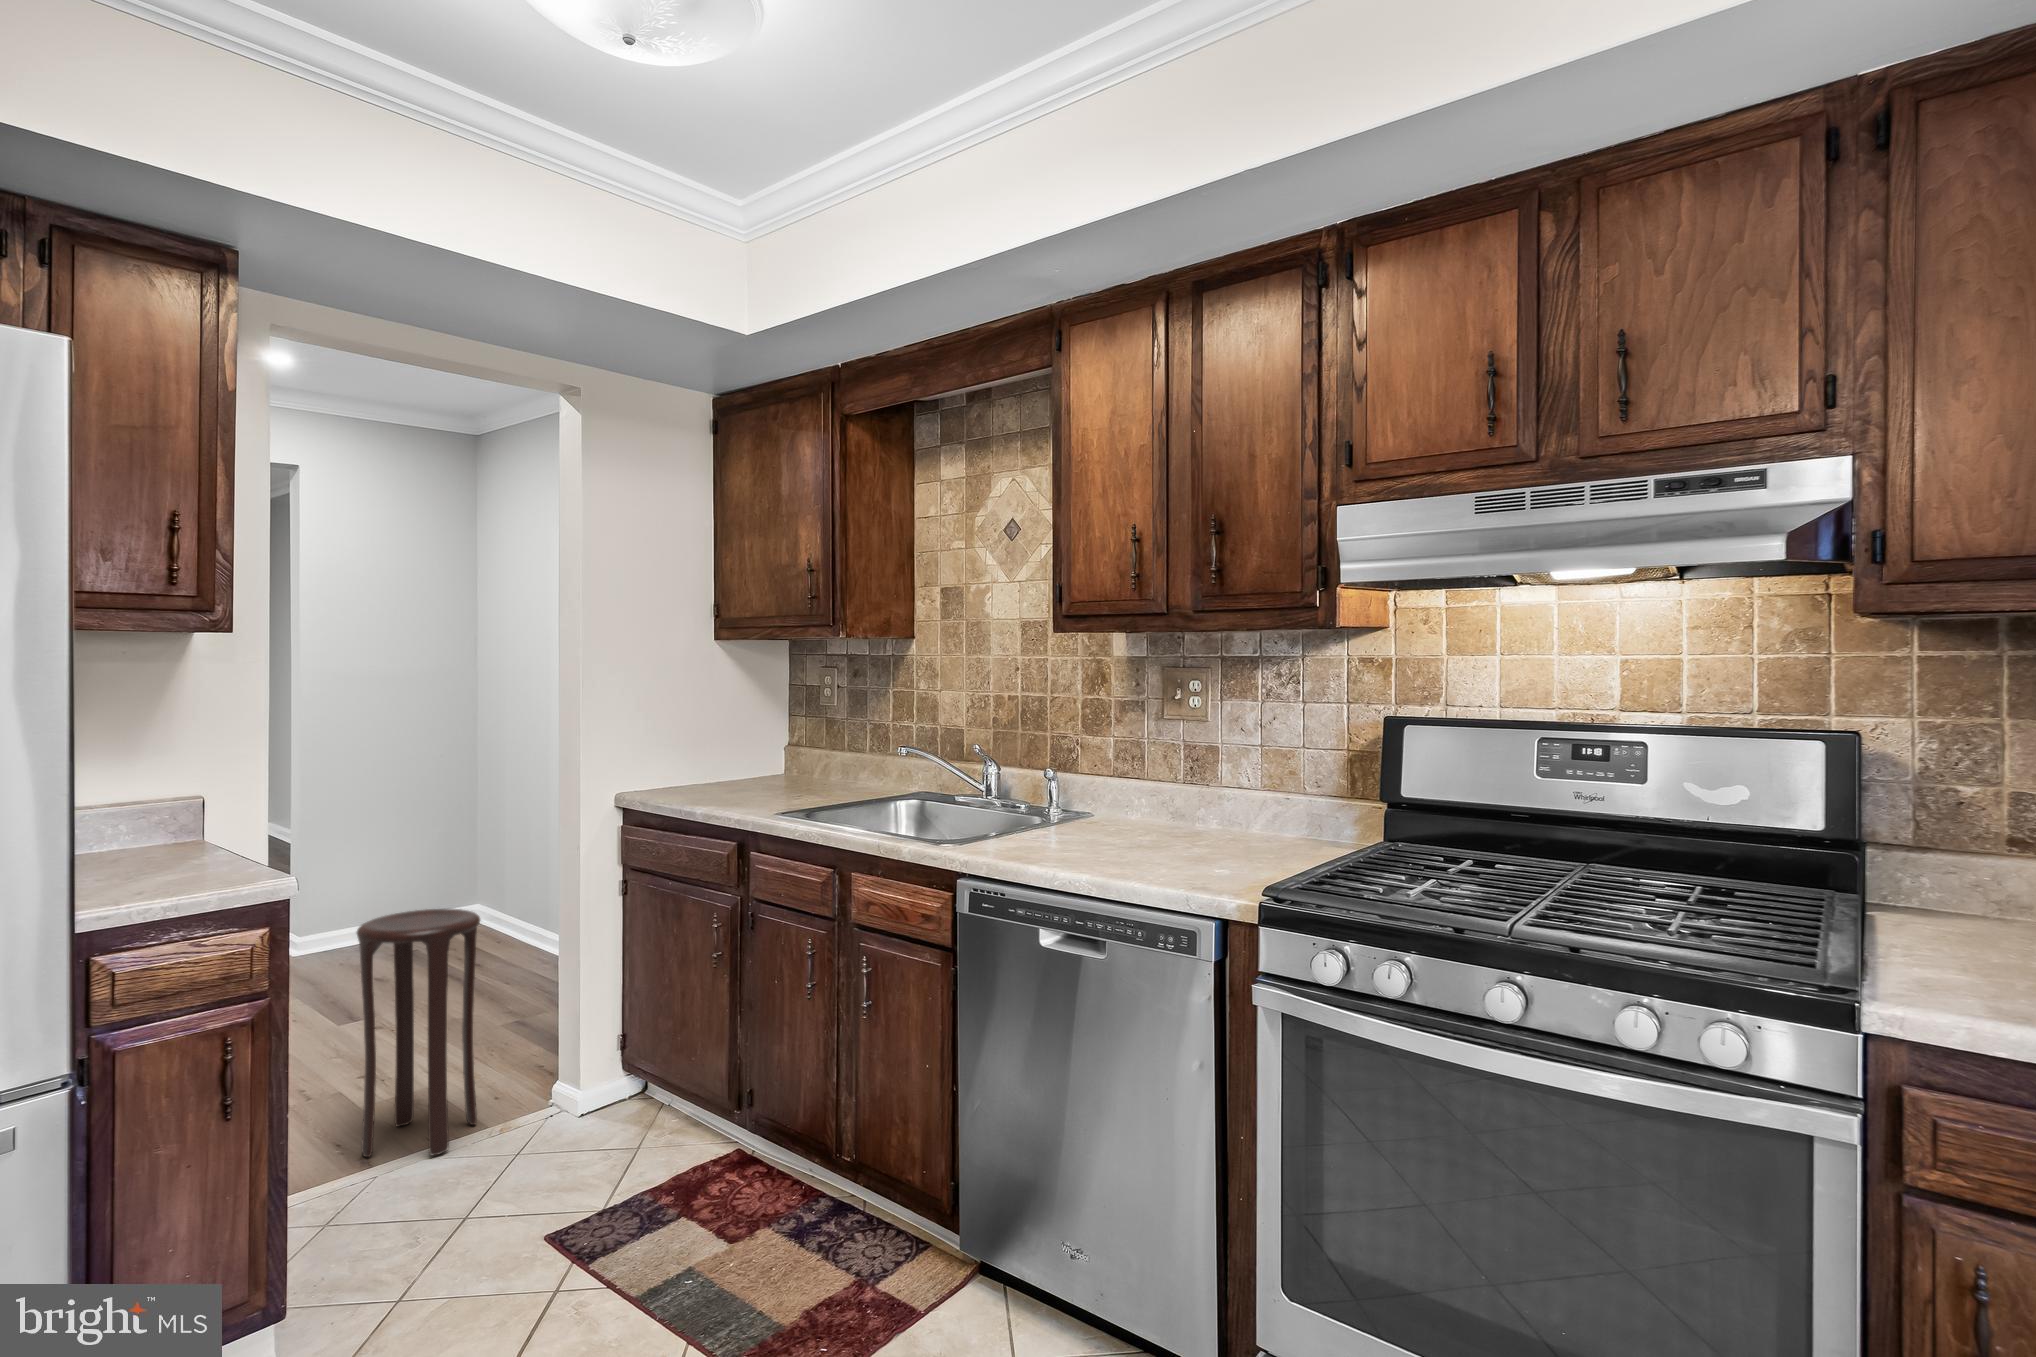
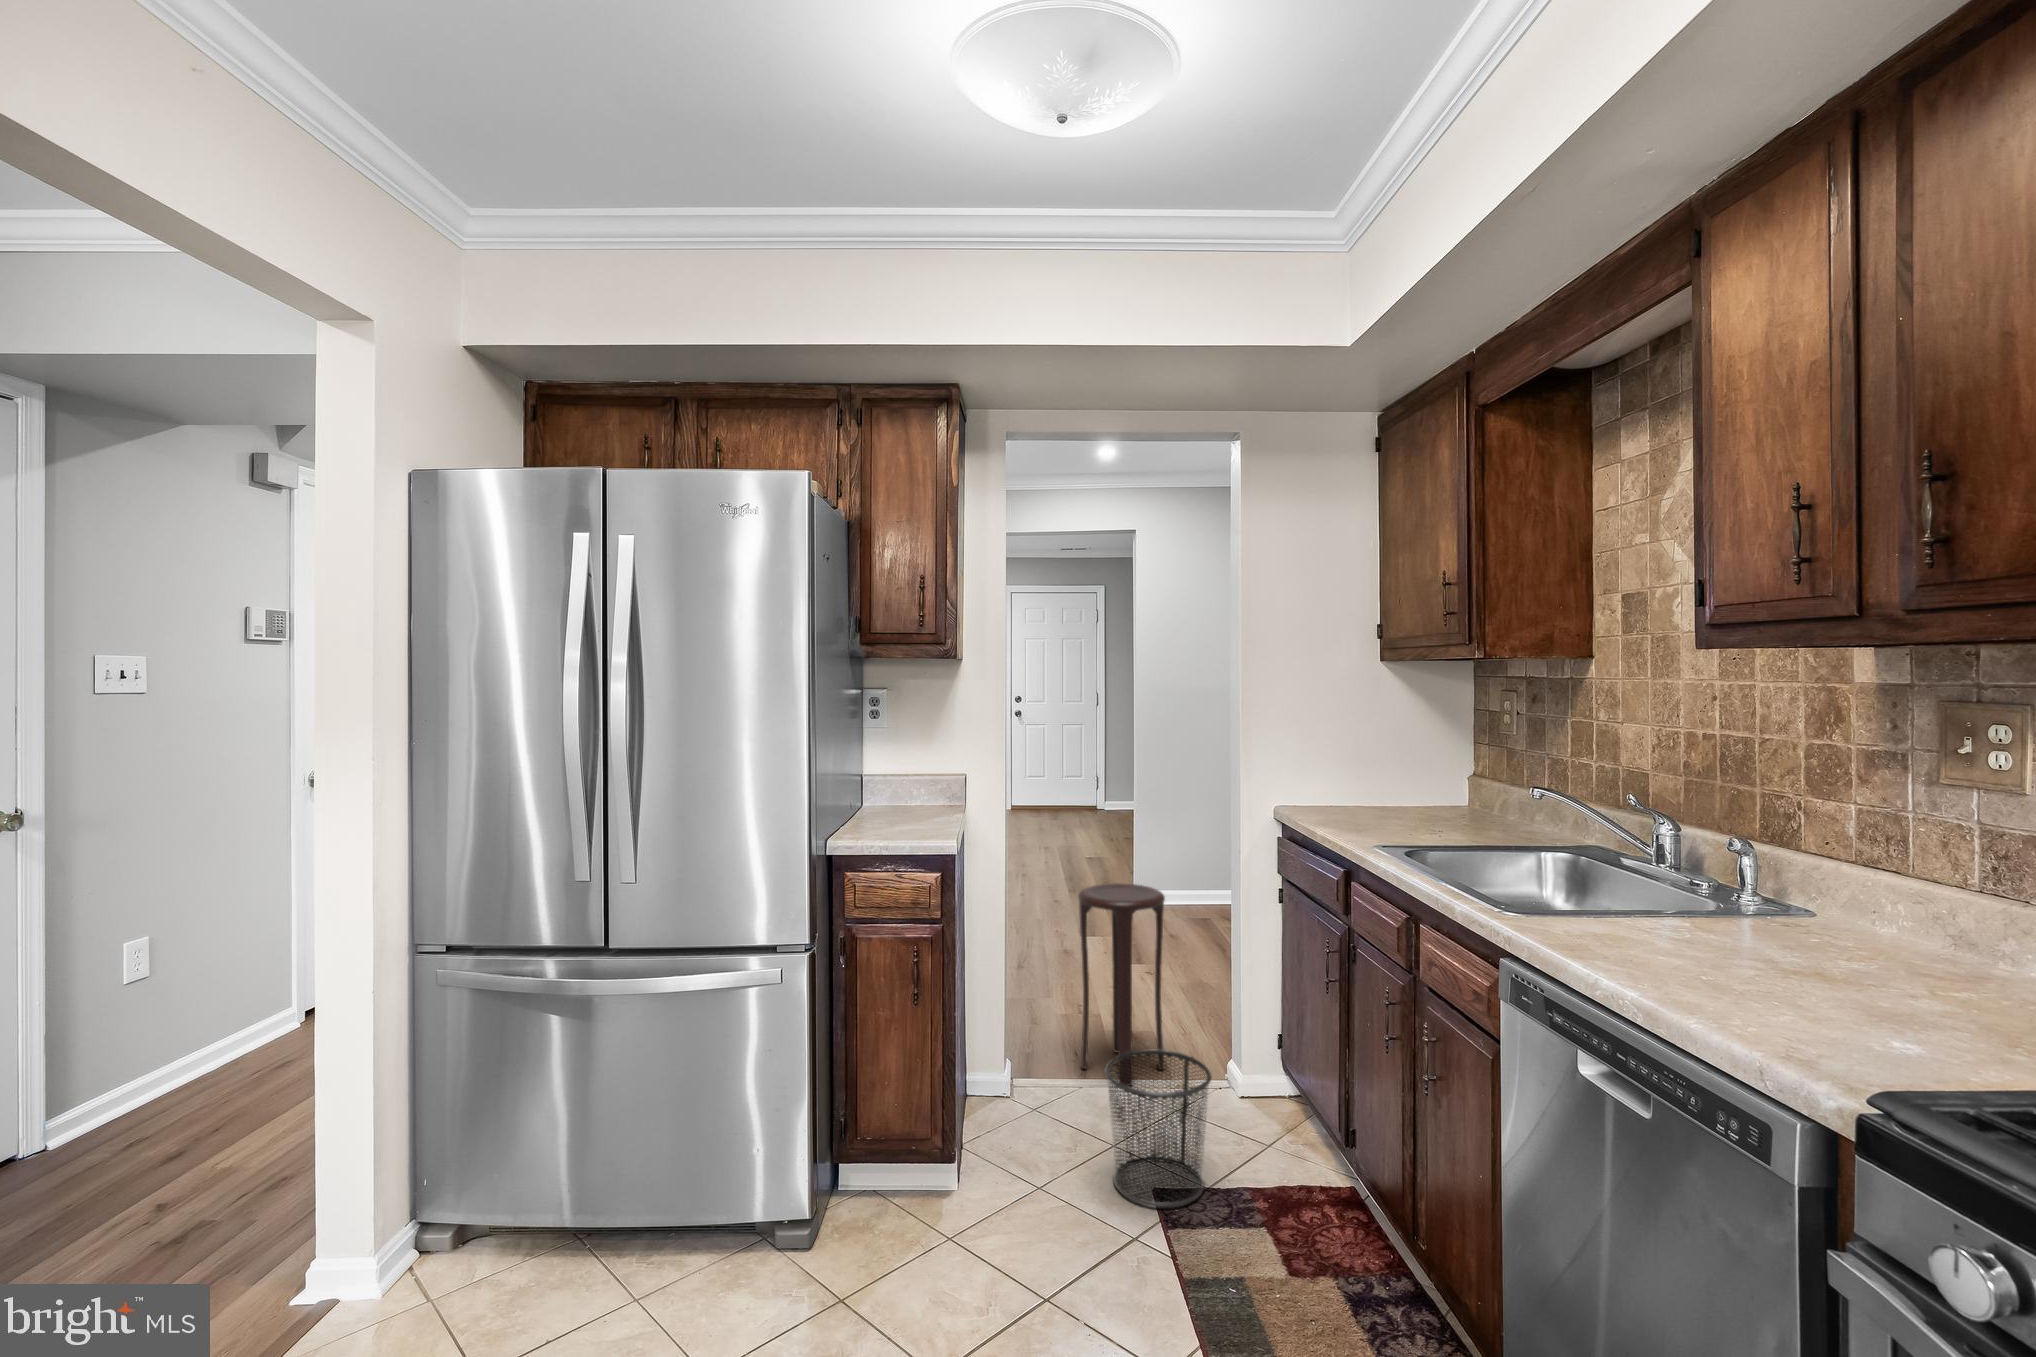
waste bin: none [480,1075,613,1253] -> present [1104,1049,1212,1208]

